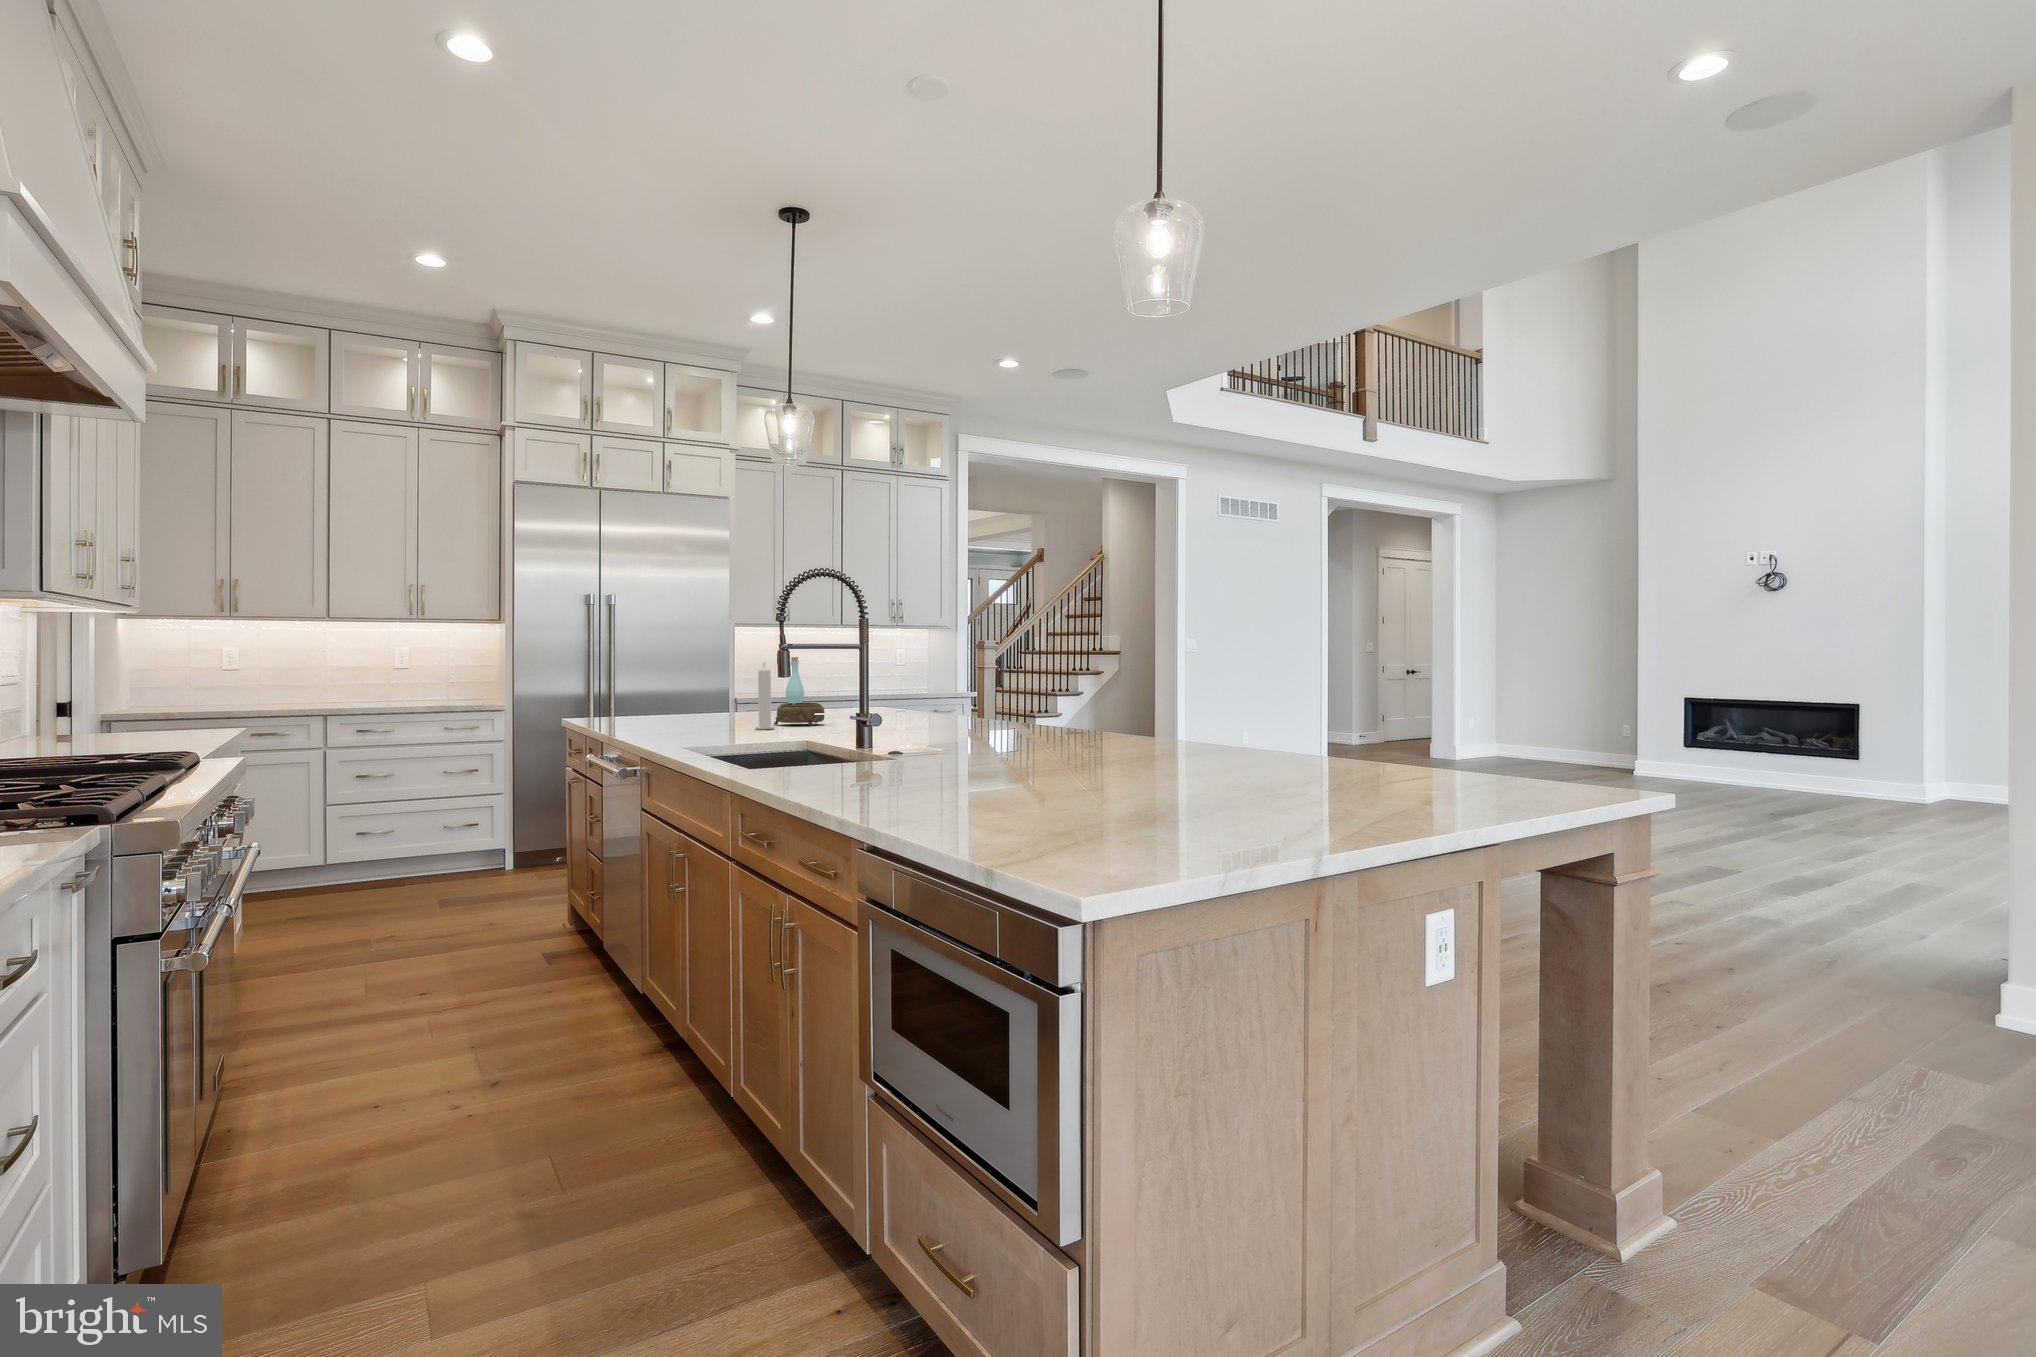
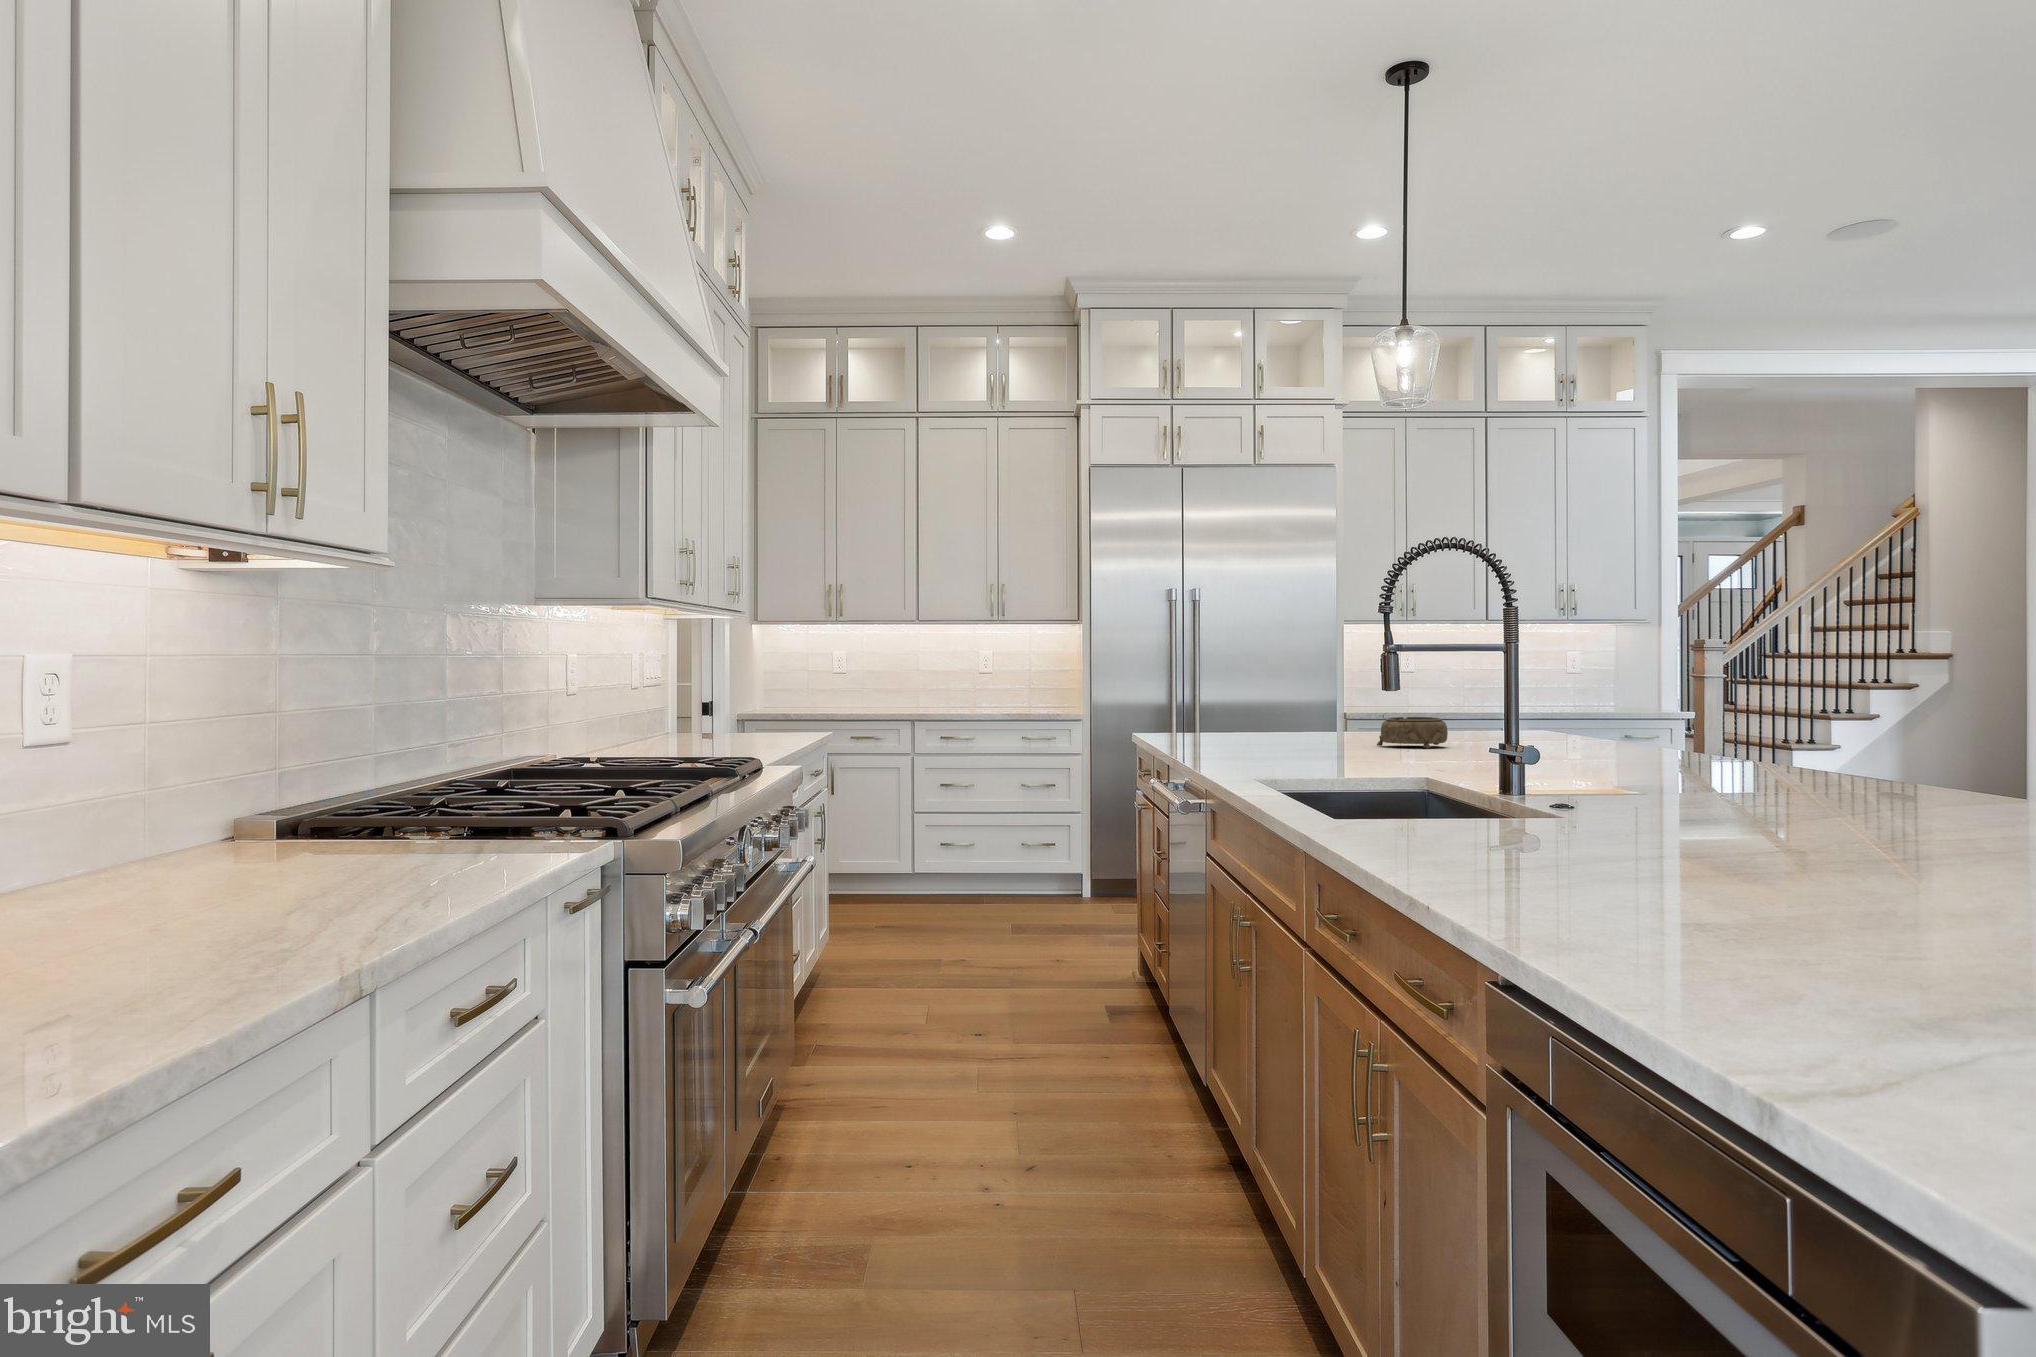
bottle: present [785,657,804,704] -> none [1405,660,1430,727]
candle: present [755,661,775,729] -> none [1349,660,1375,751]

